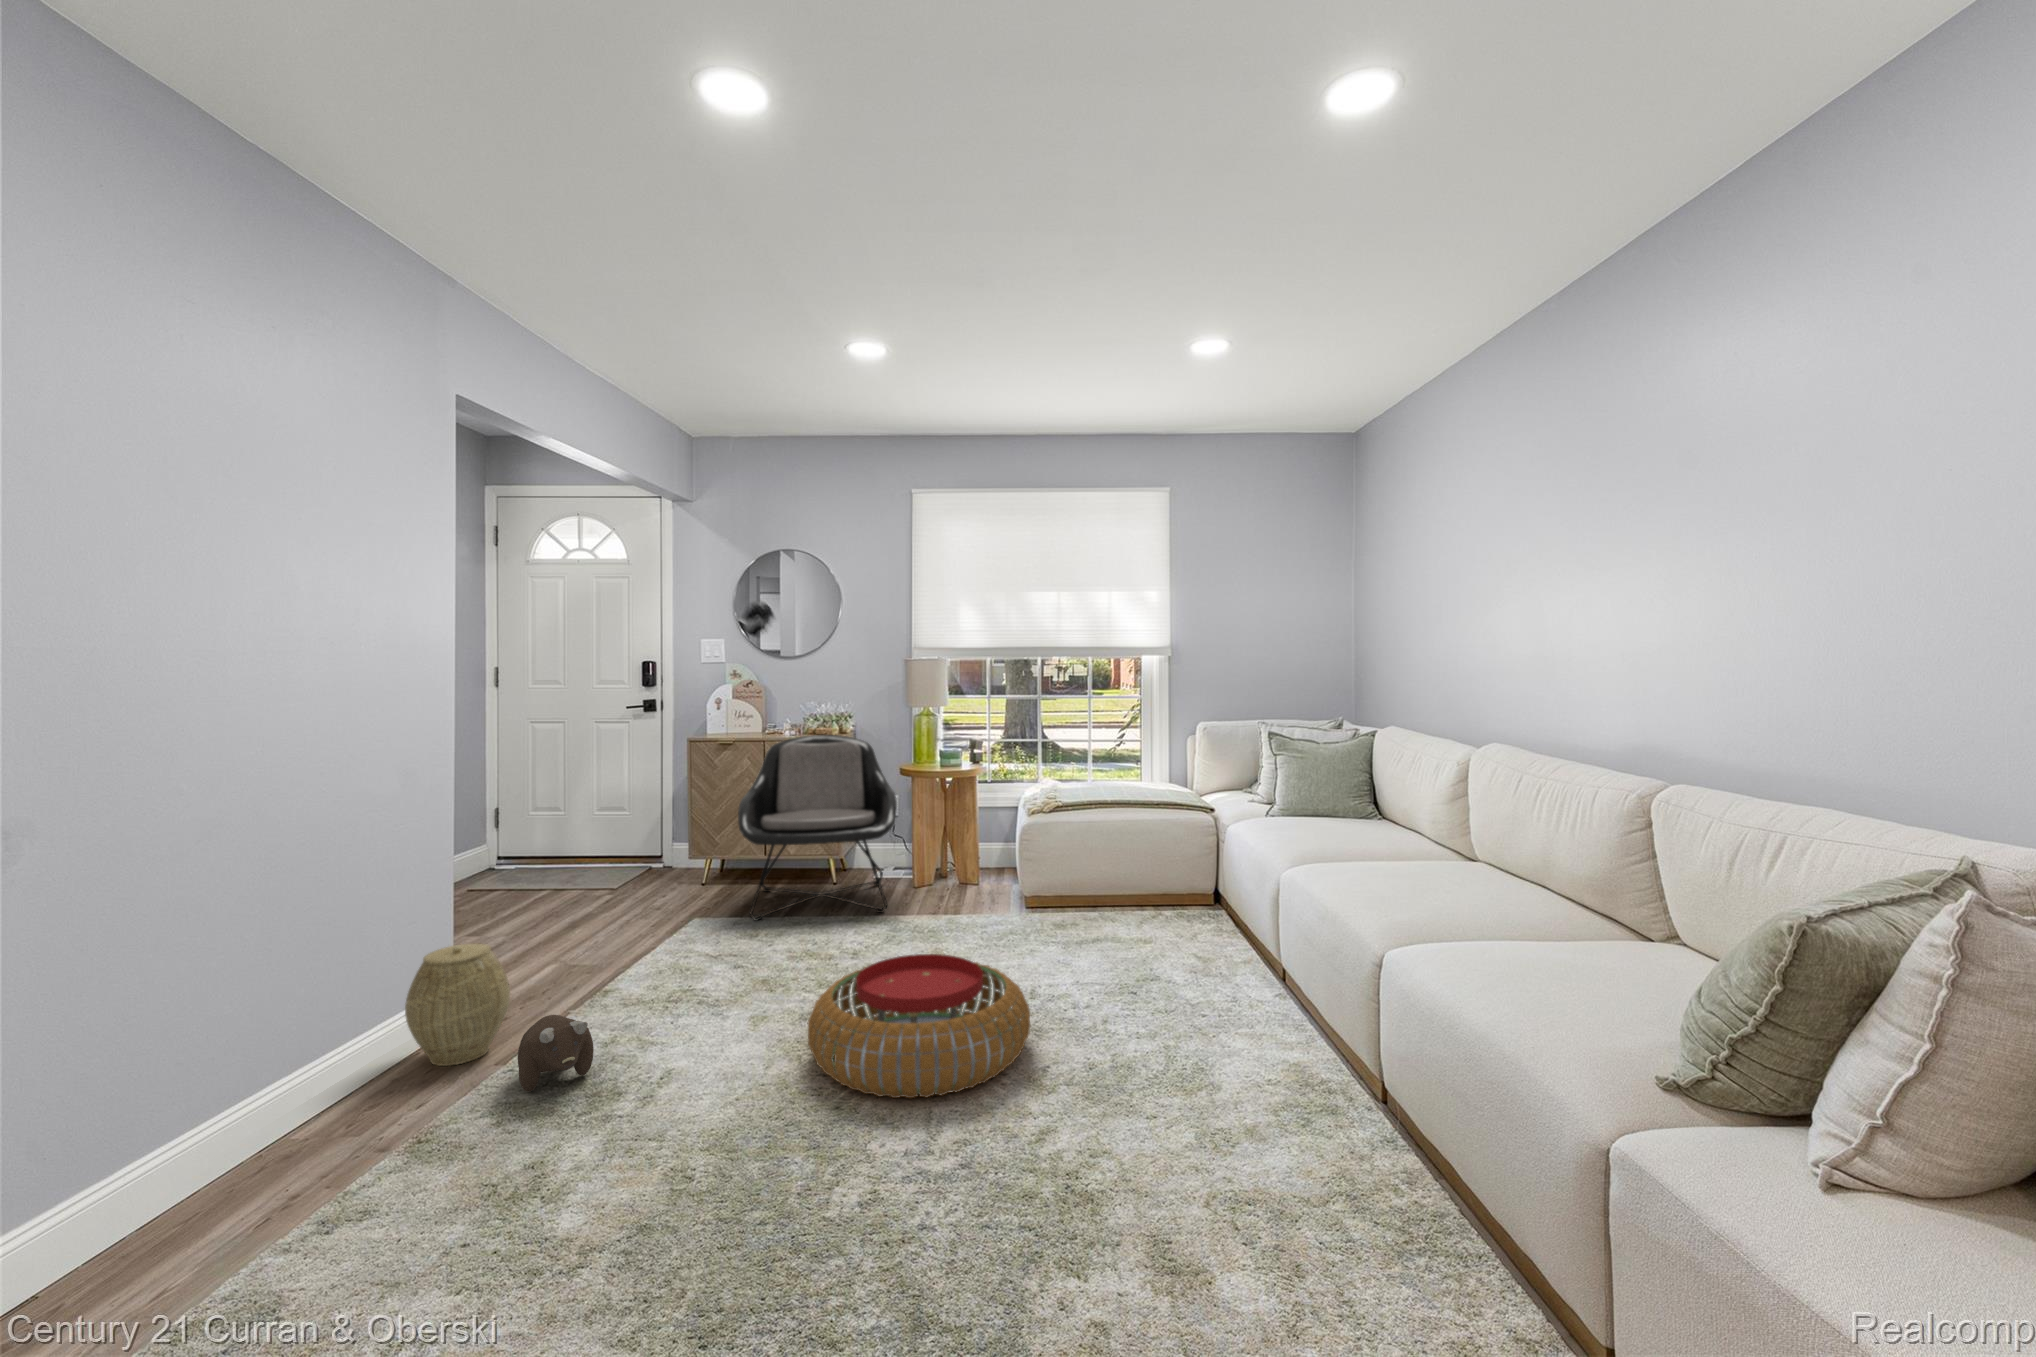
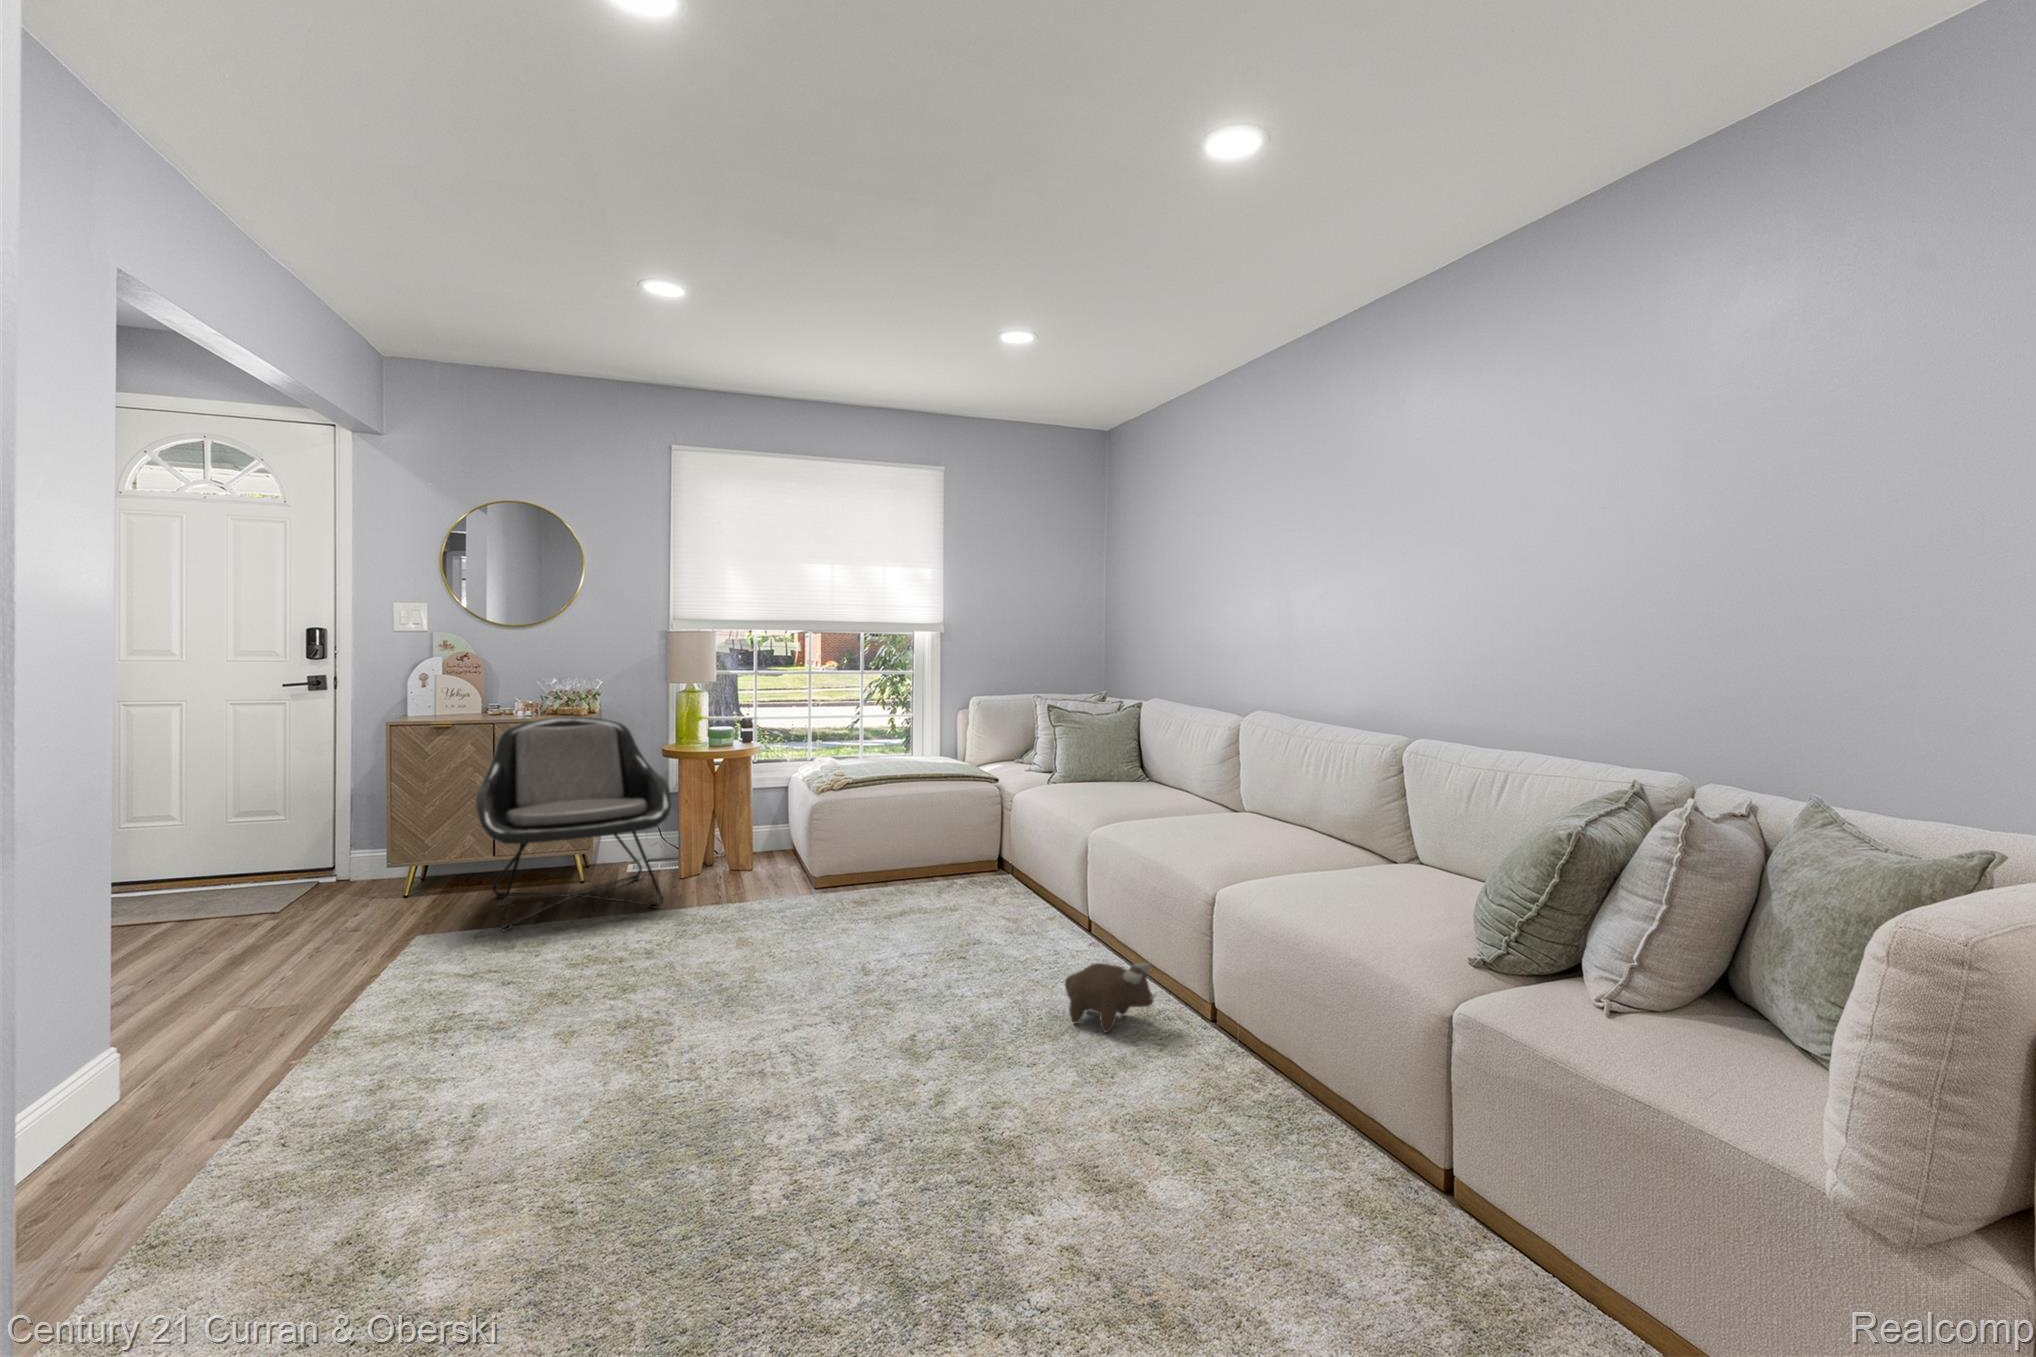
woven basket: present [405,943,510,1066] -> none [75,990,235,1153]
pouf: present [808,954,1030,1098] -> none [651,940,890,1091]
plush toy: present [518,1015,594,1092] -> present [1065,963,1156,1033]

